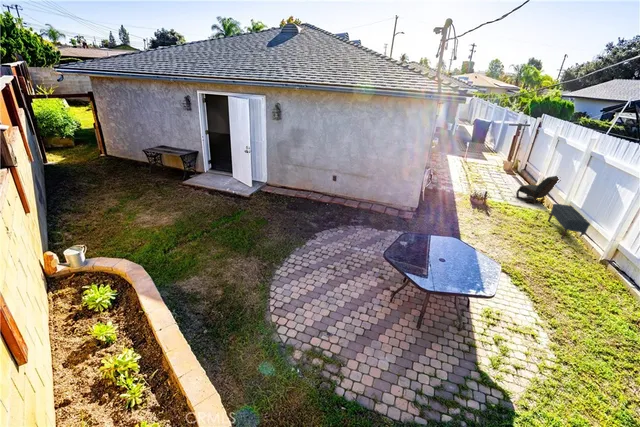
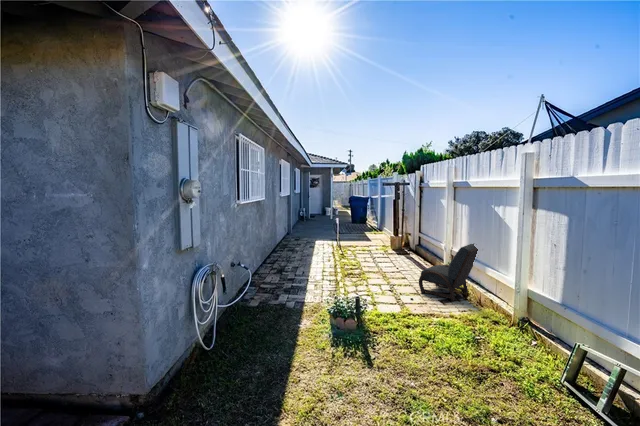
bench: present [548,204,590,239] -> none [496,299,621,405]

